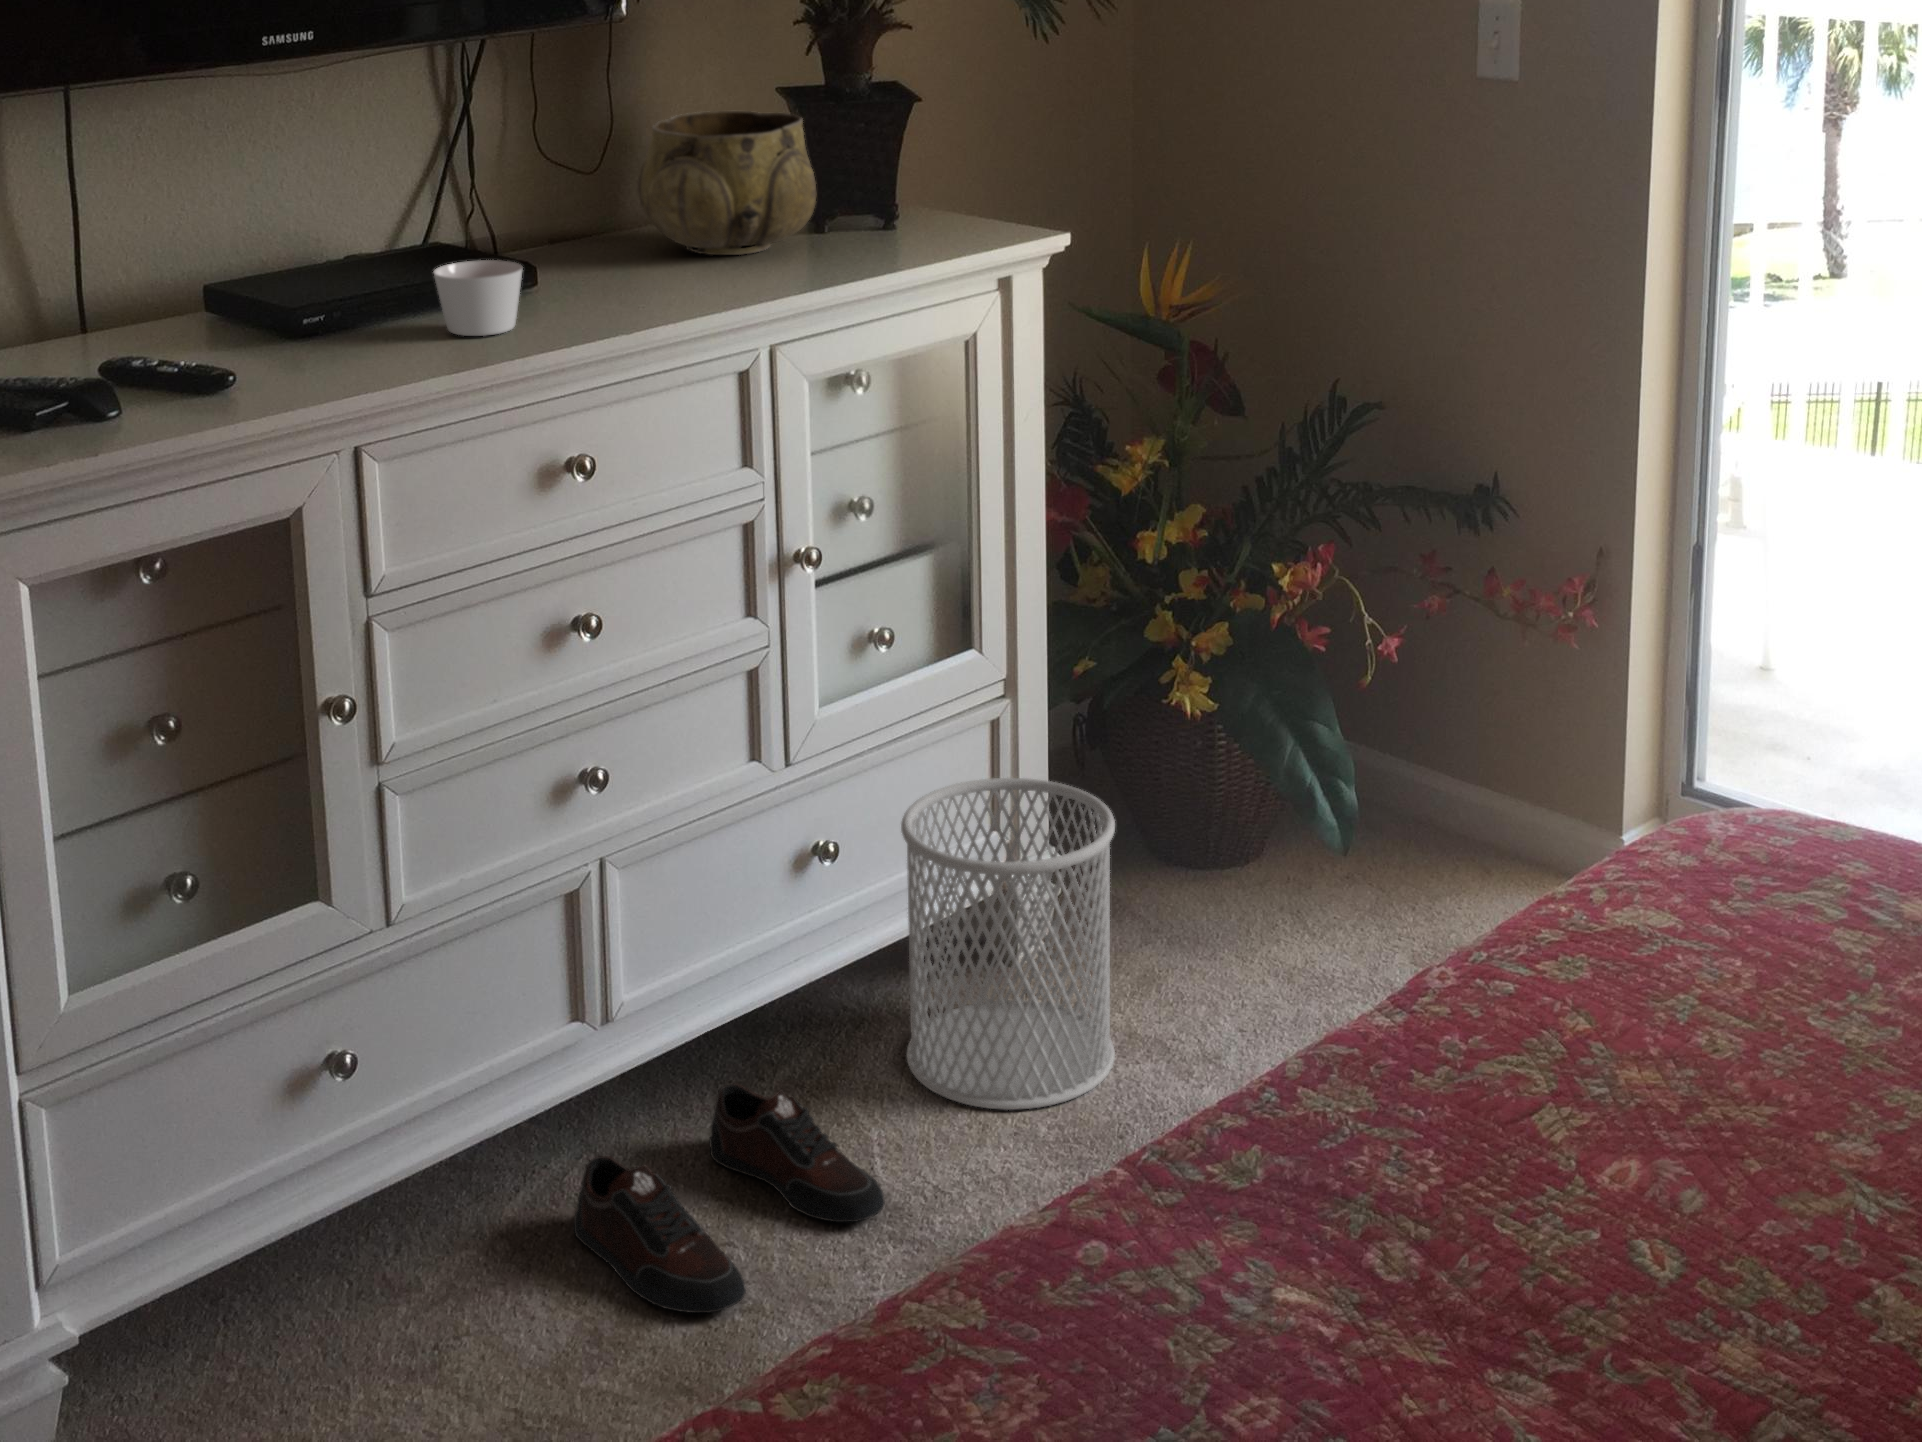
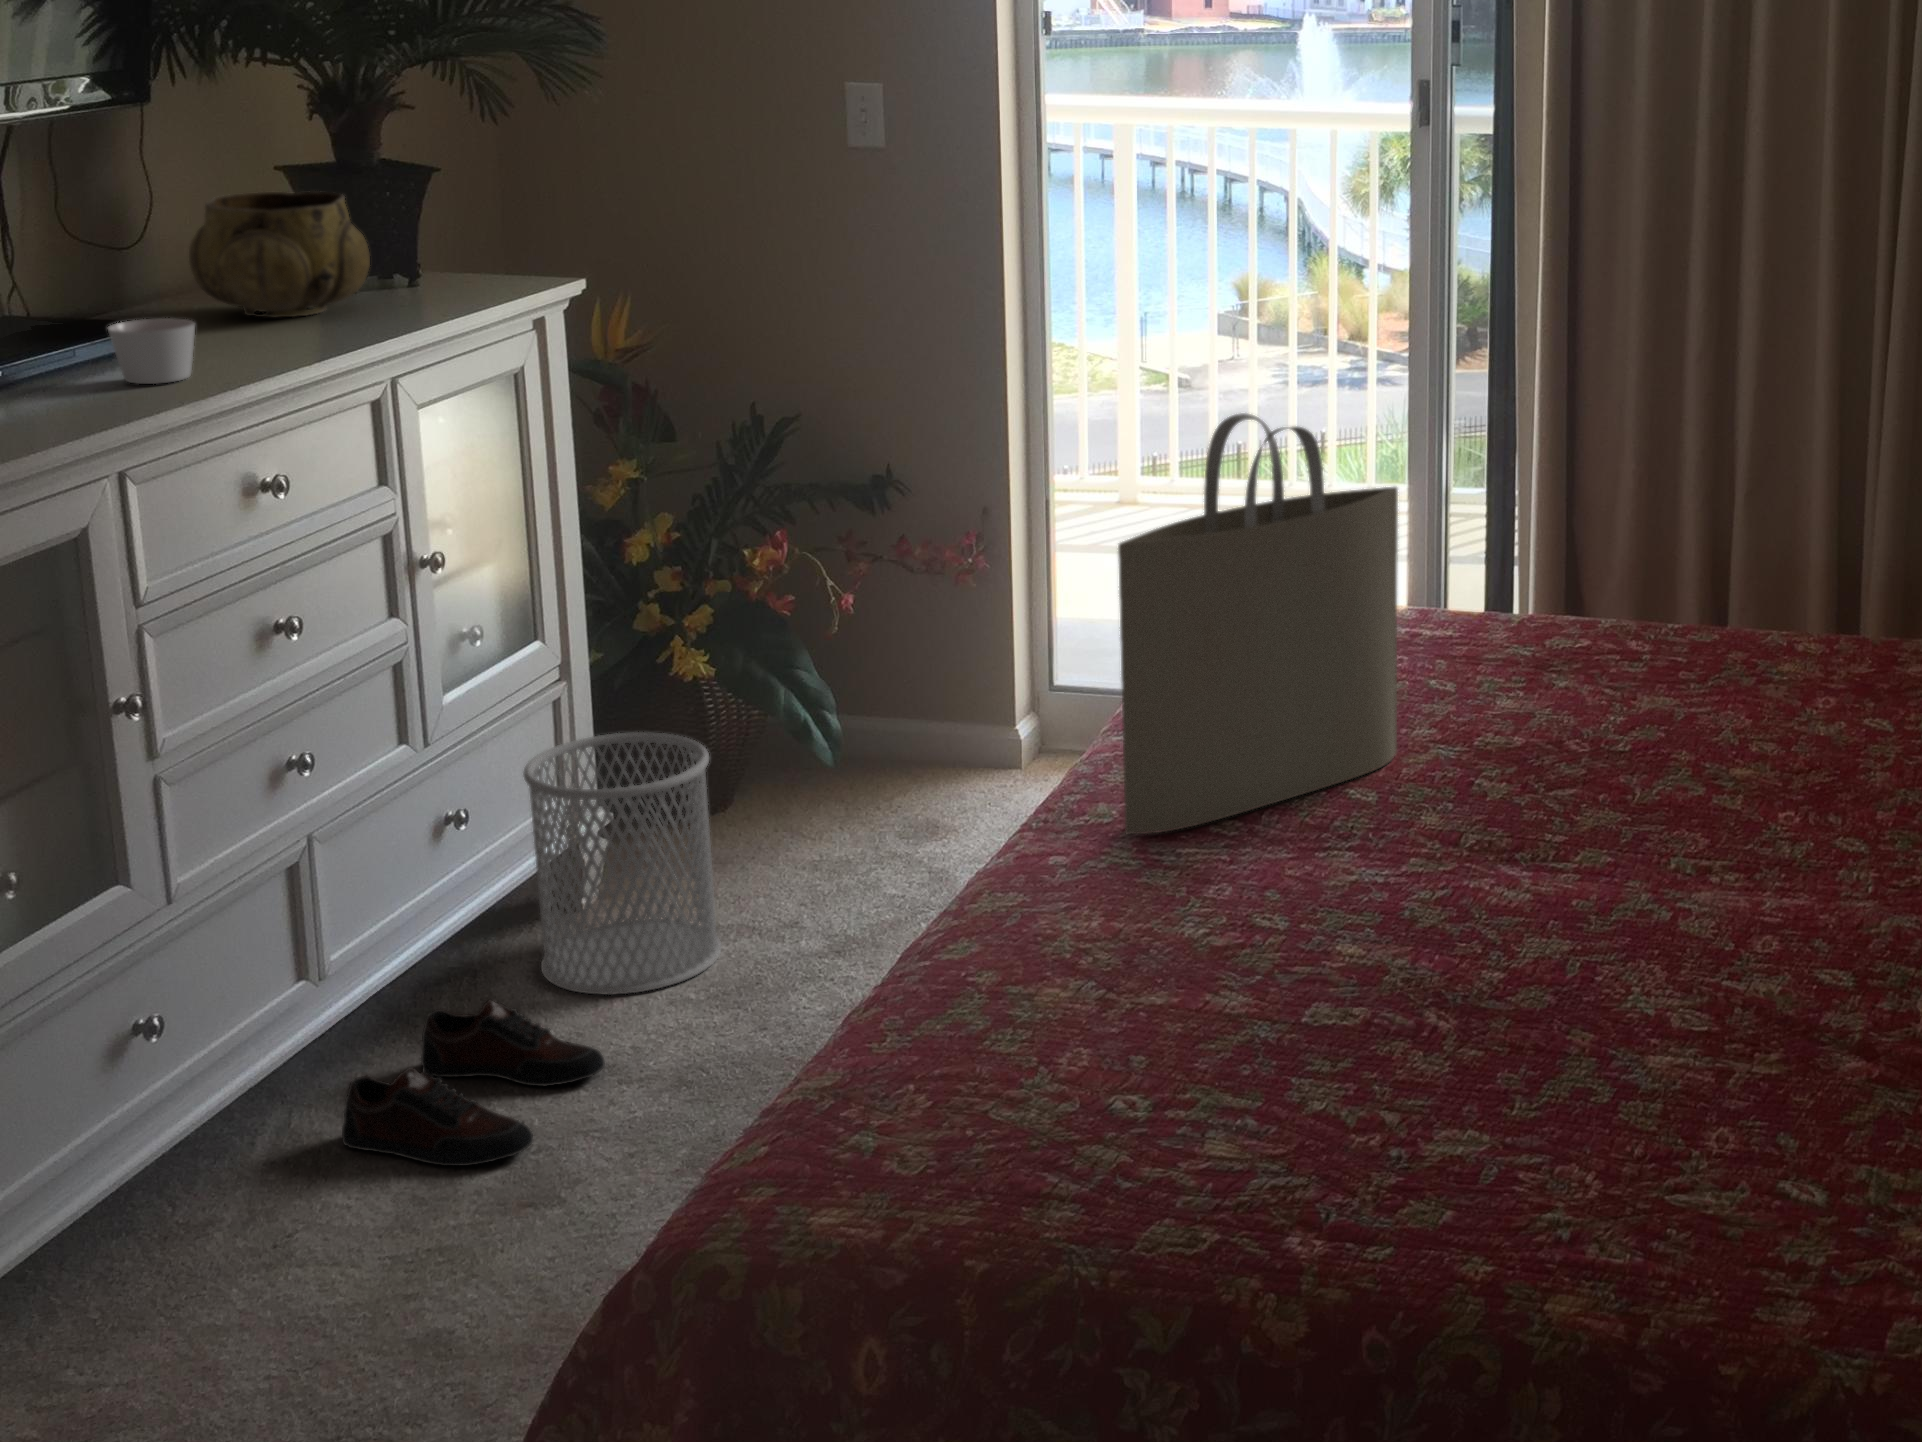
tote bag: none [1243,607,1808,1253] -> present [1118,413,1398,834]

